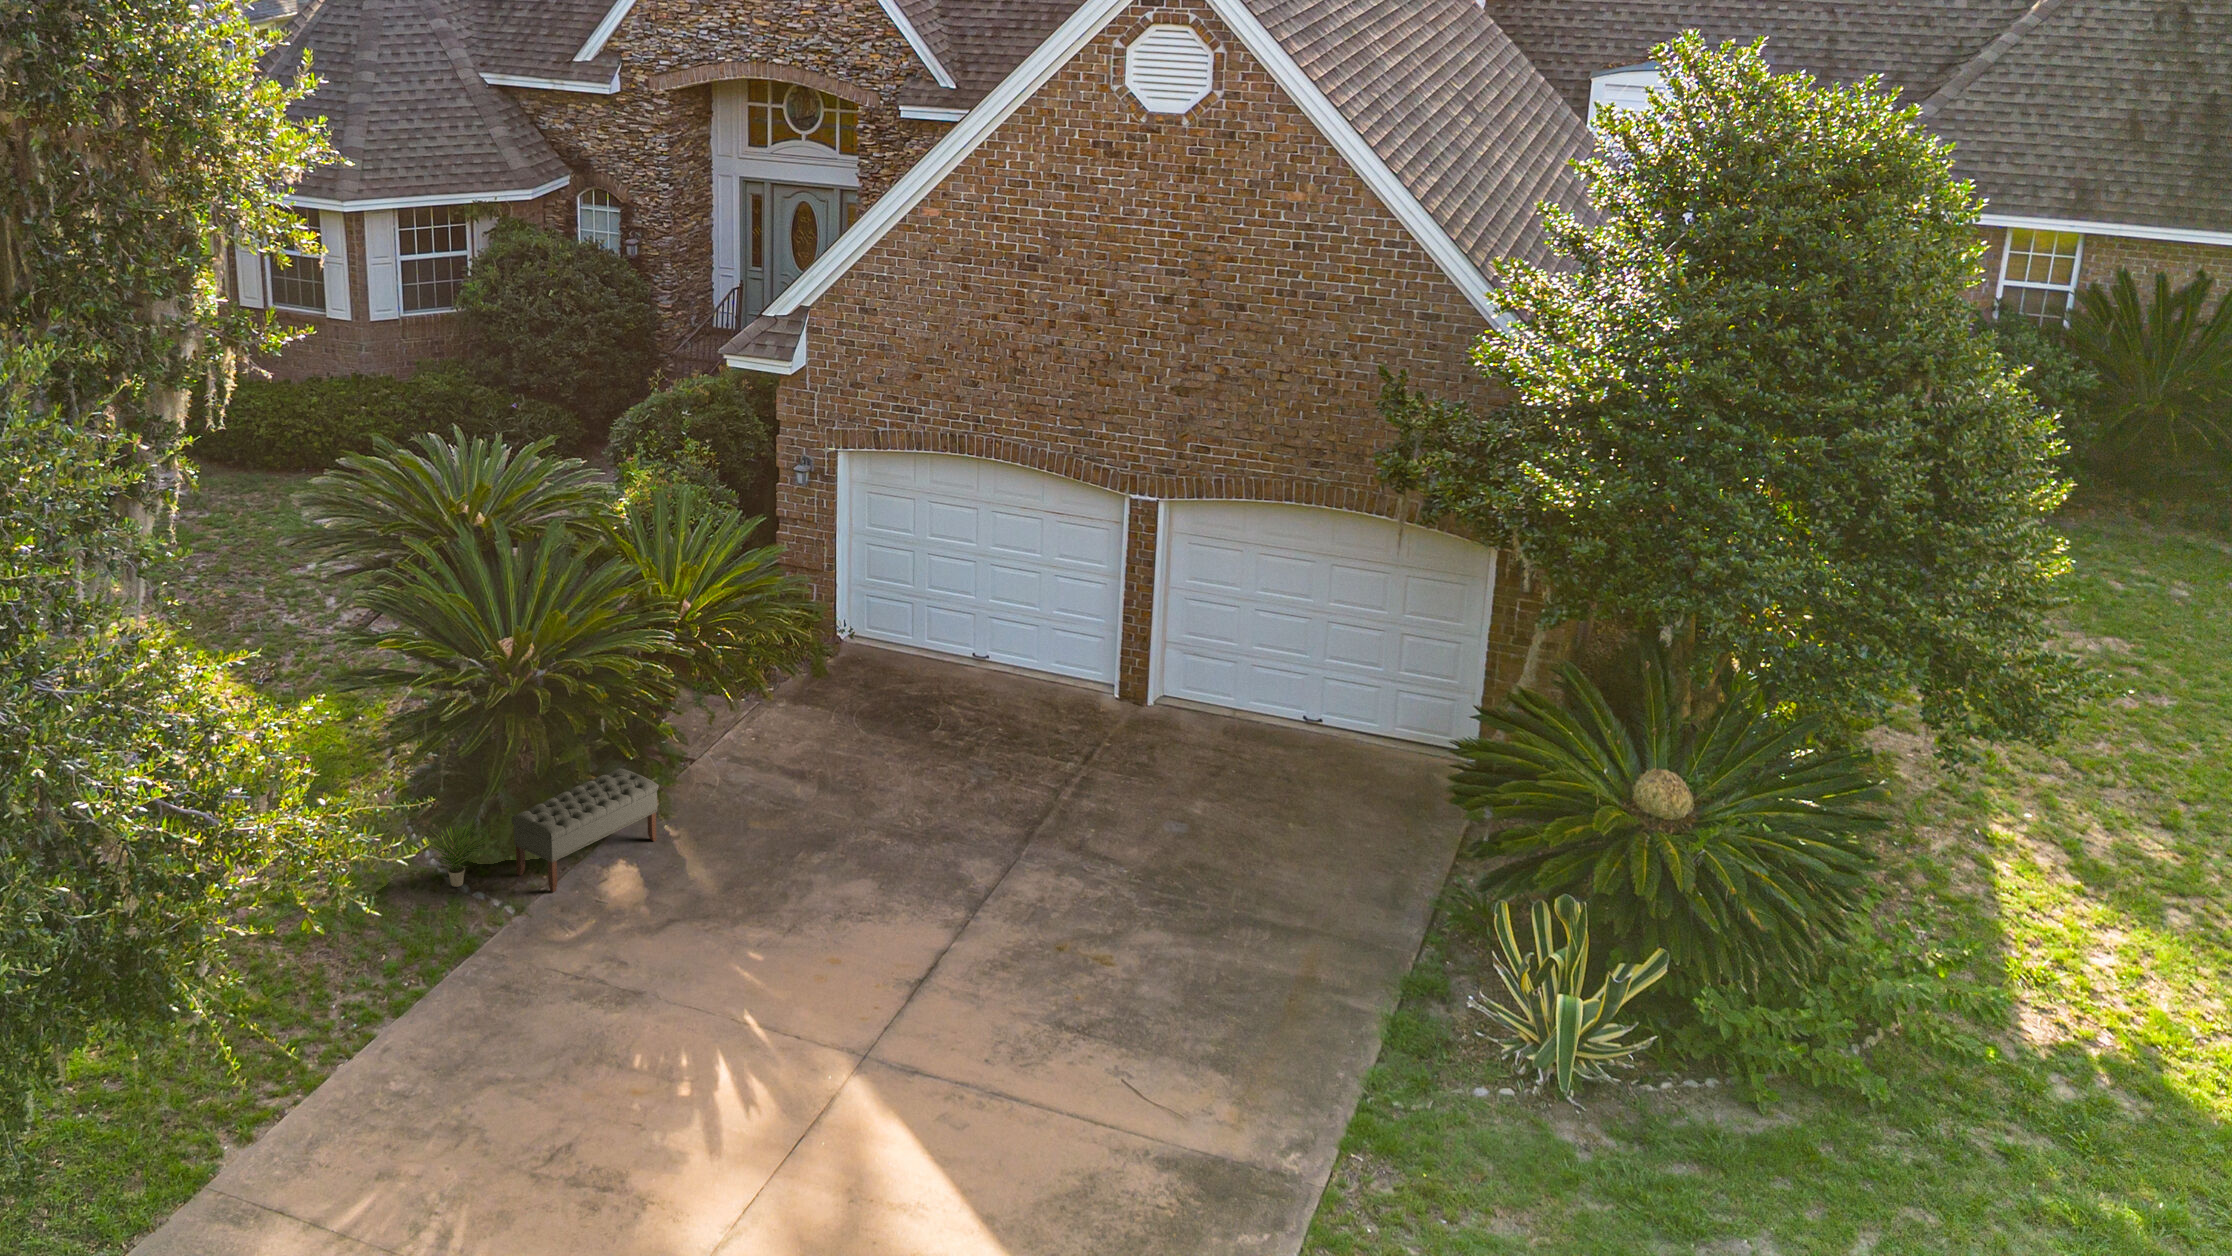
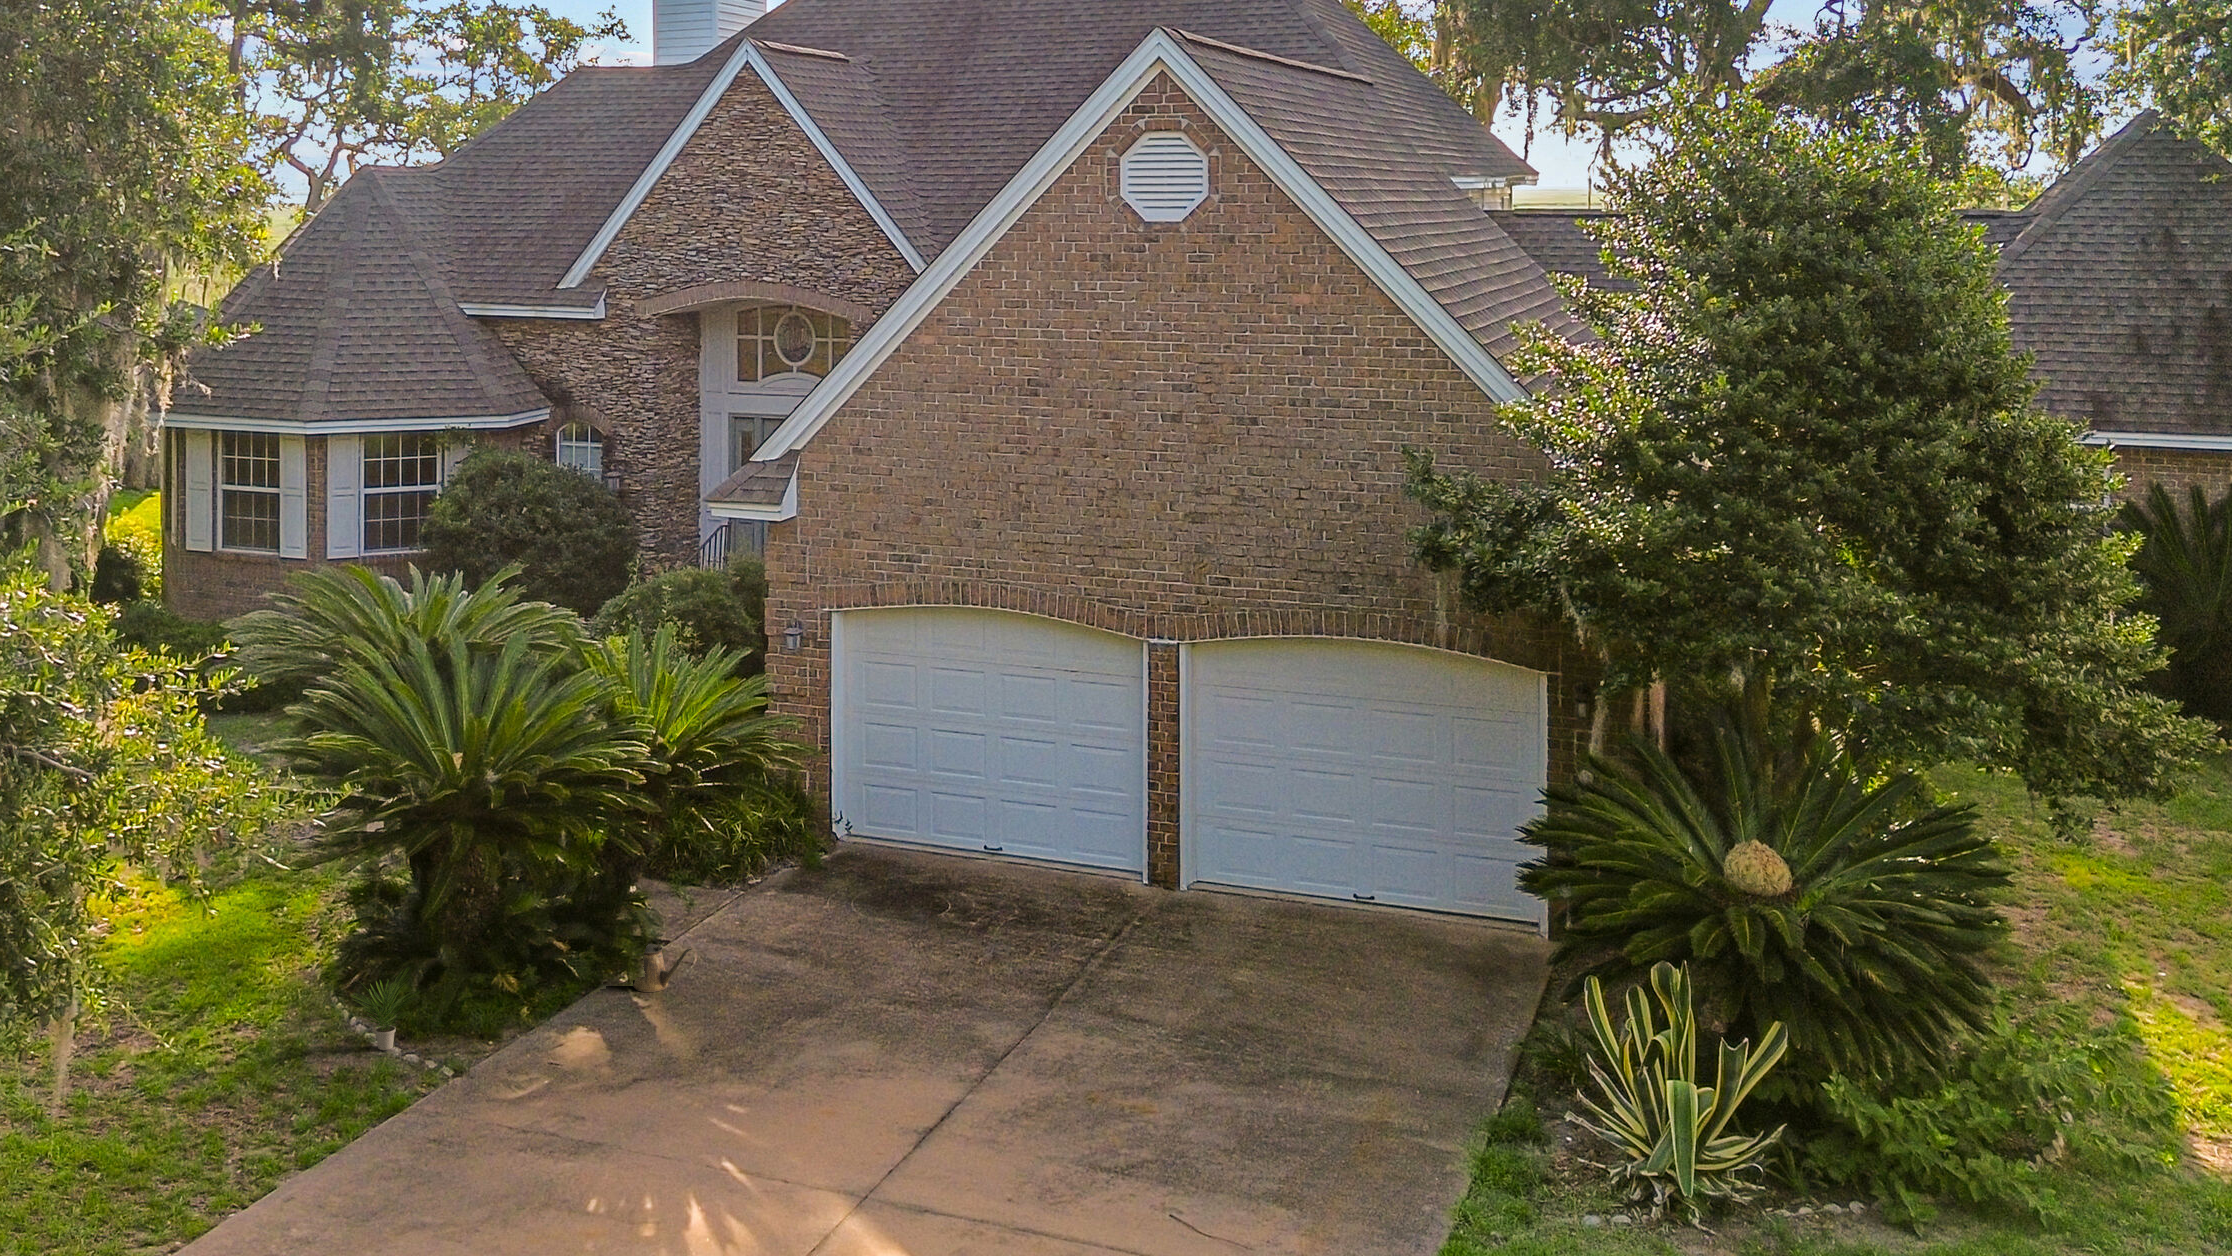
bench: present [511,768,659,892] -> none [452,923,626,1052]
watering can: none [659,782,716,825] -> present [633,944,691,992]

